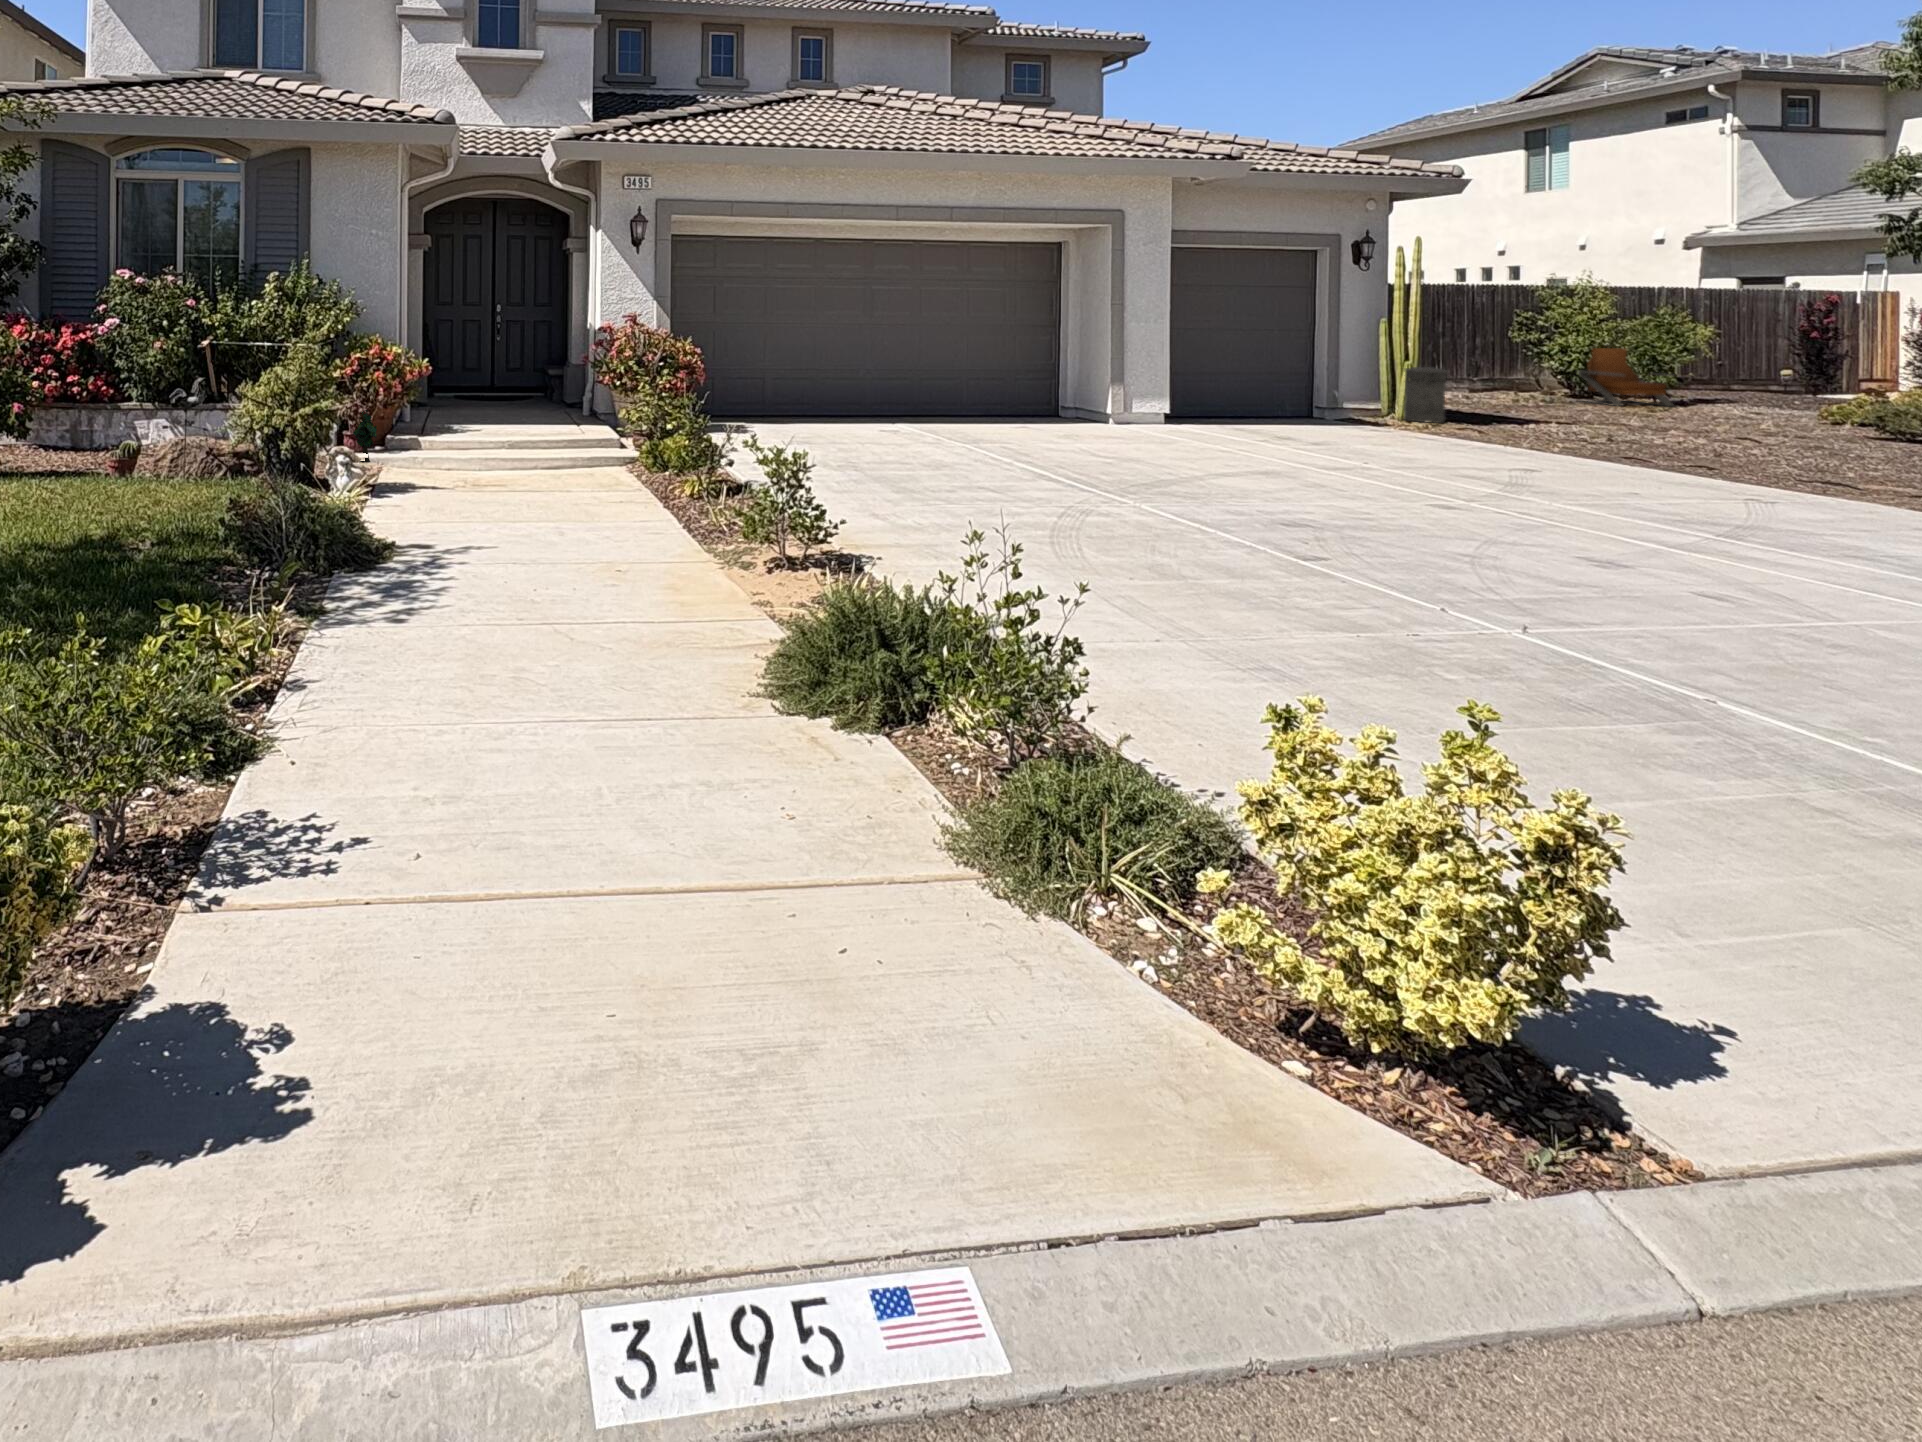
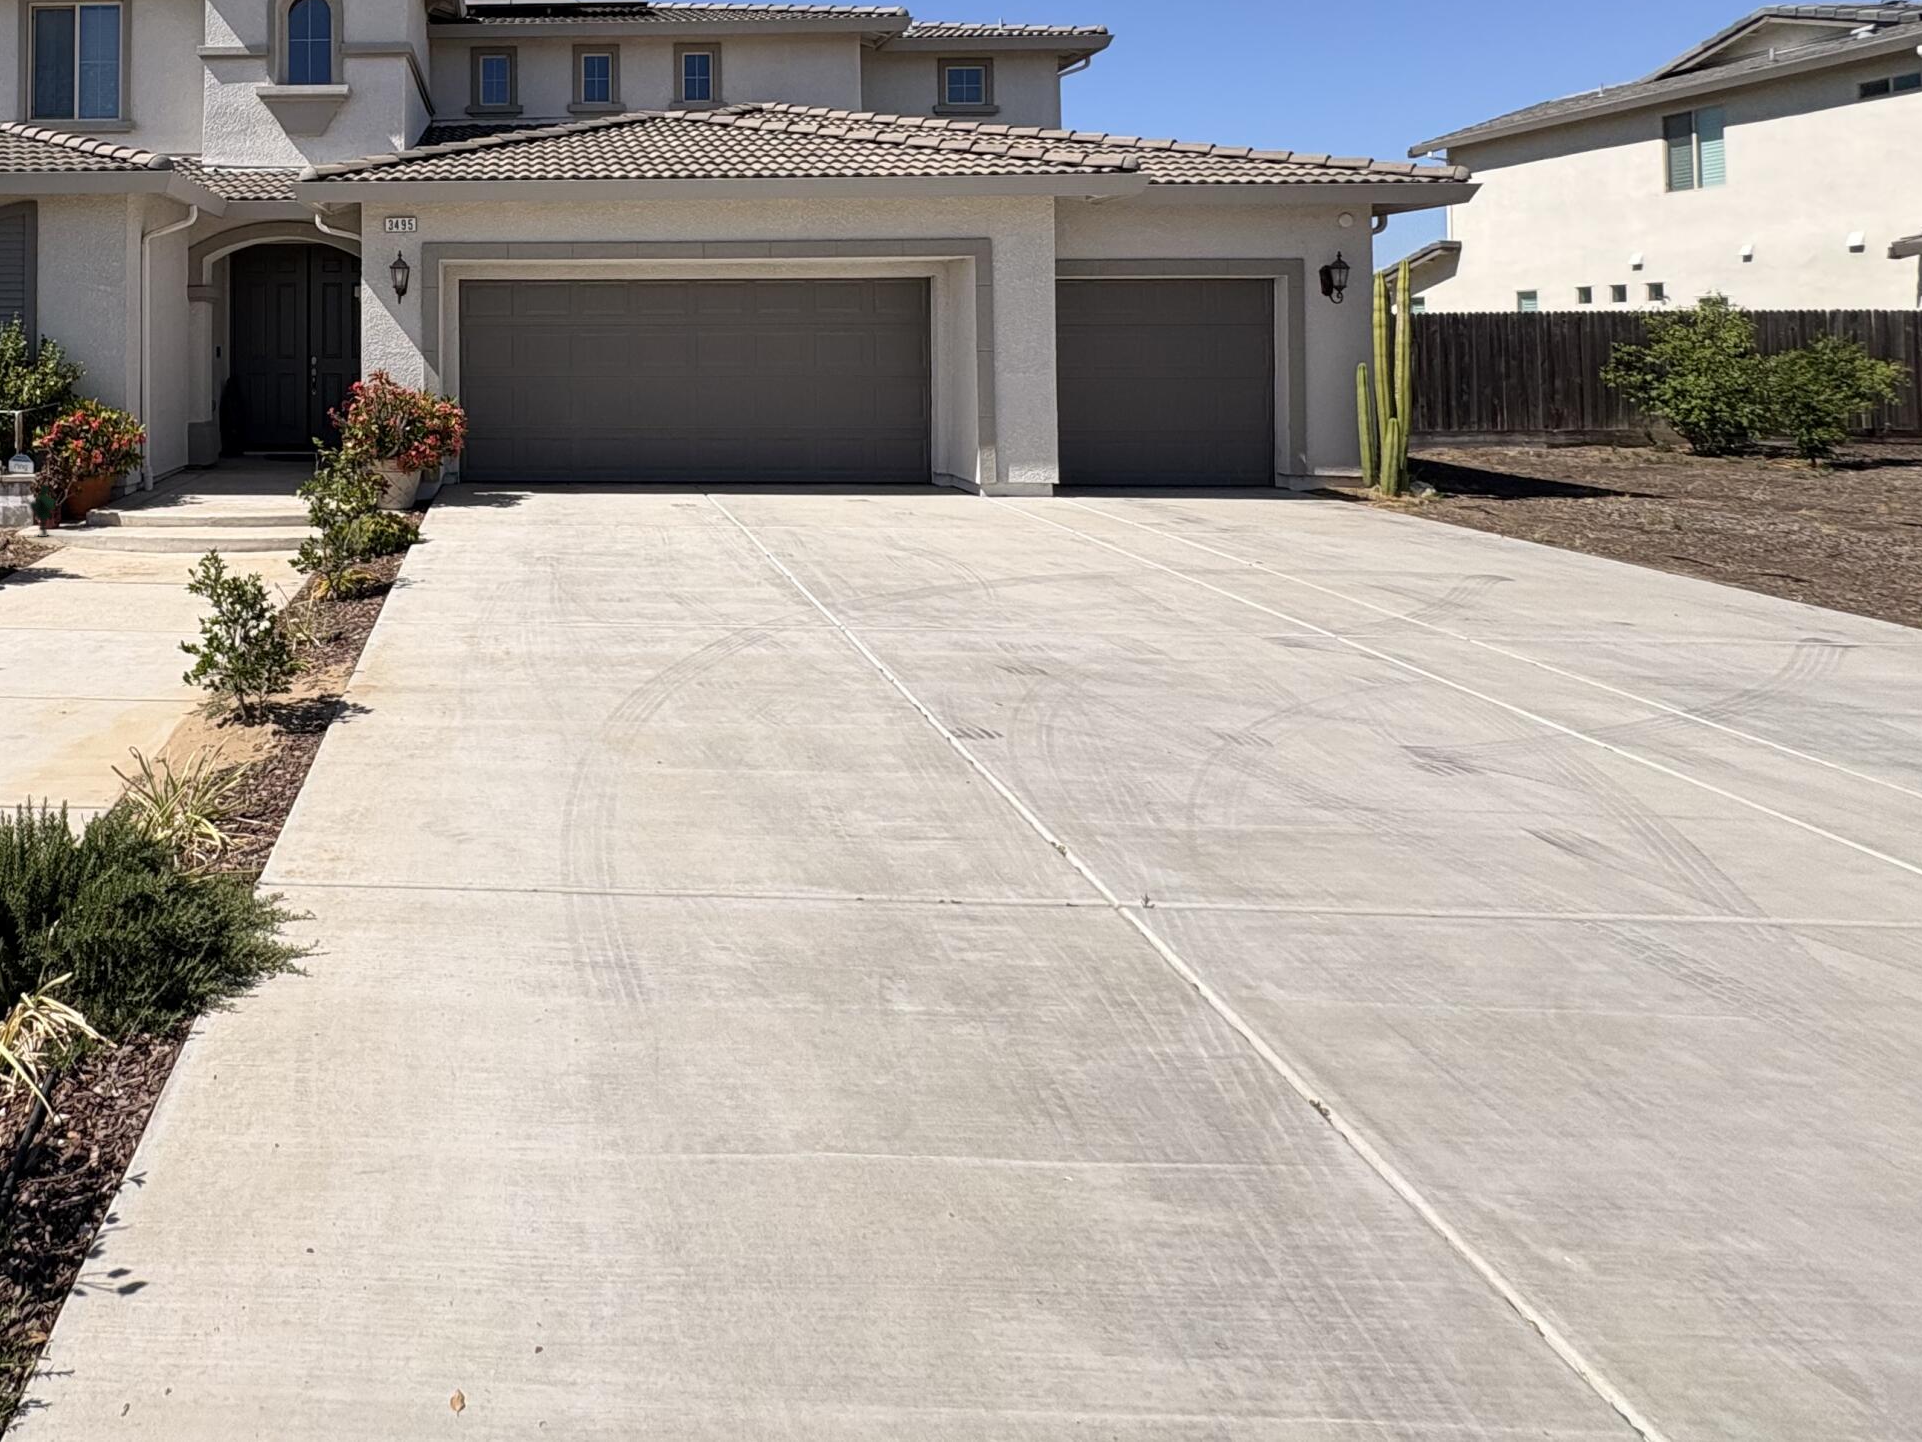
lounge chair: present [1576,348,1673,406] -> none [1684,395,1830,472]
trash can: present [1404,366,1447,423] -> none [1386,421,1451,495]

